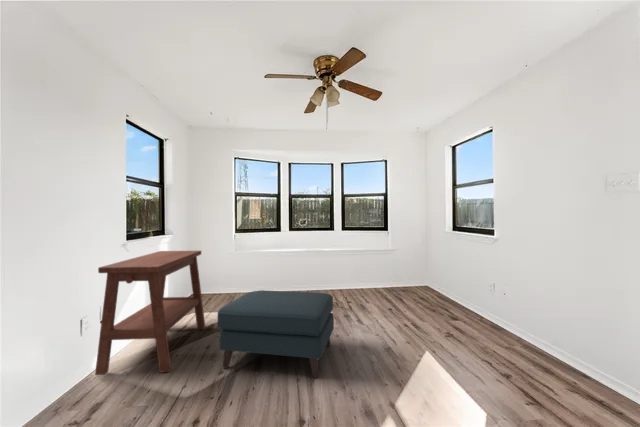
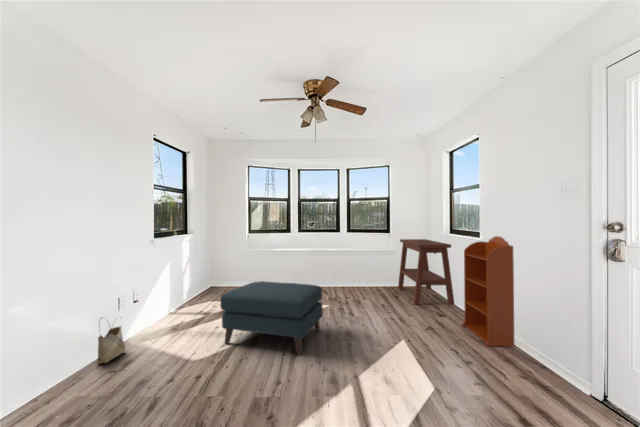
bookcase: none [481,234,545,354] -> present [462,236,514,346]
side table: present [95,251,205,375] -> present [398,239,454,305]
woven basket: none [61,344,98,407] -> present [97,318,125,363]

